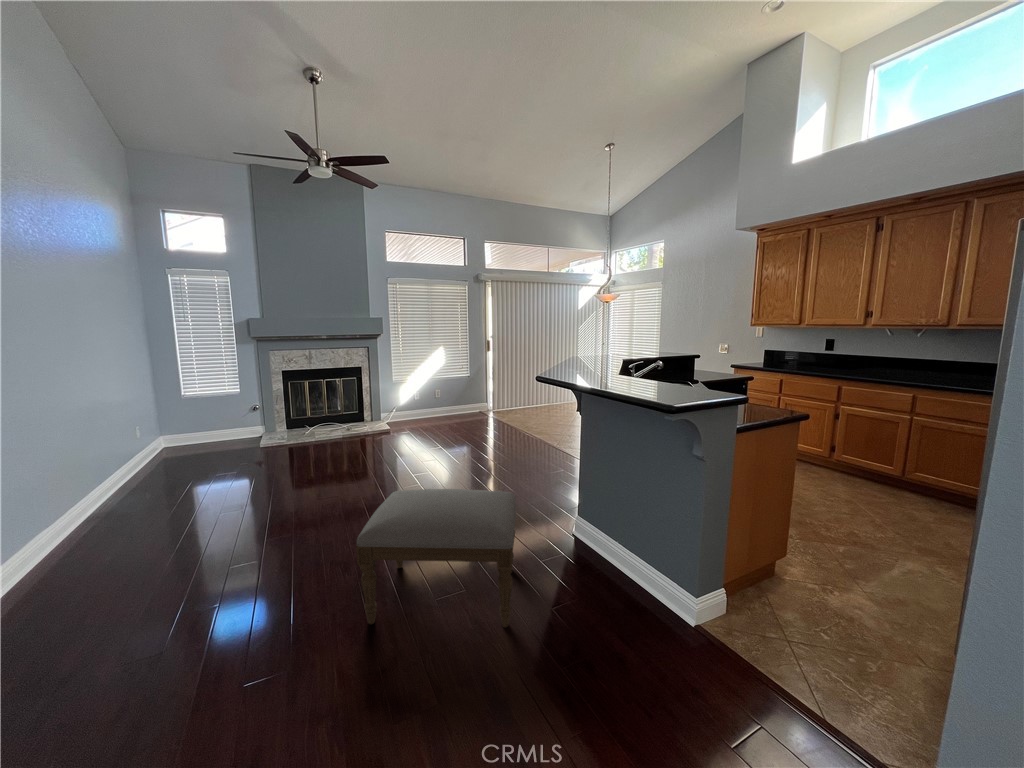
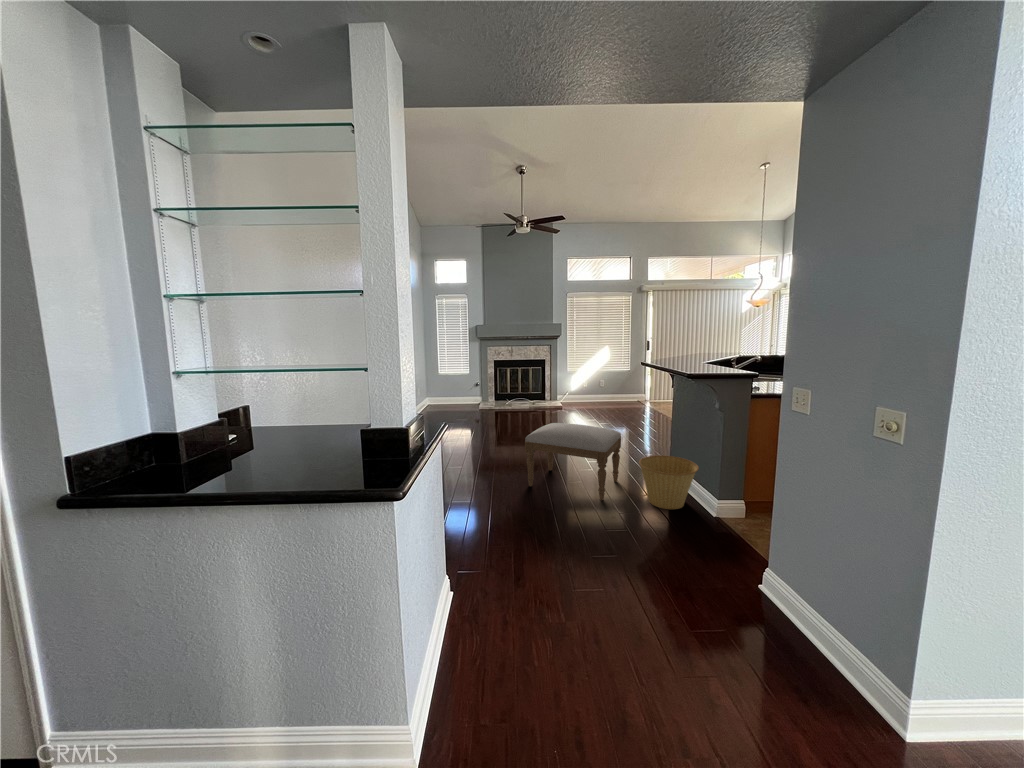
basket: none [557,522,646,619] -> present [639,455,699,509]

